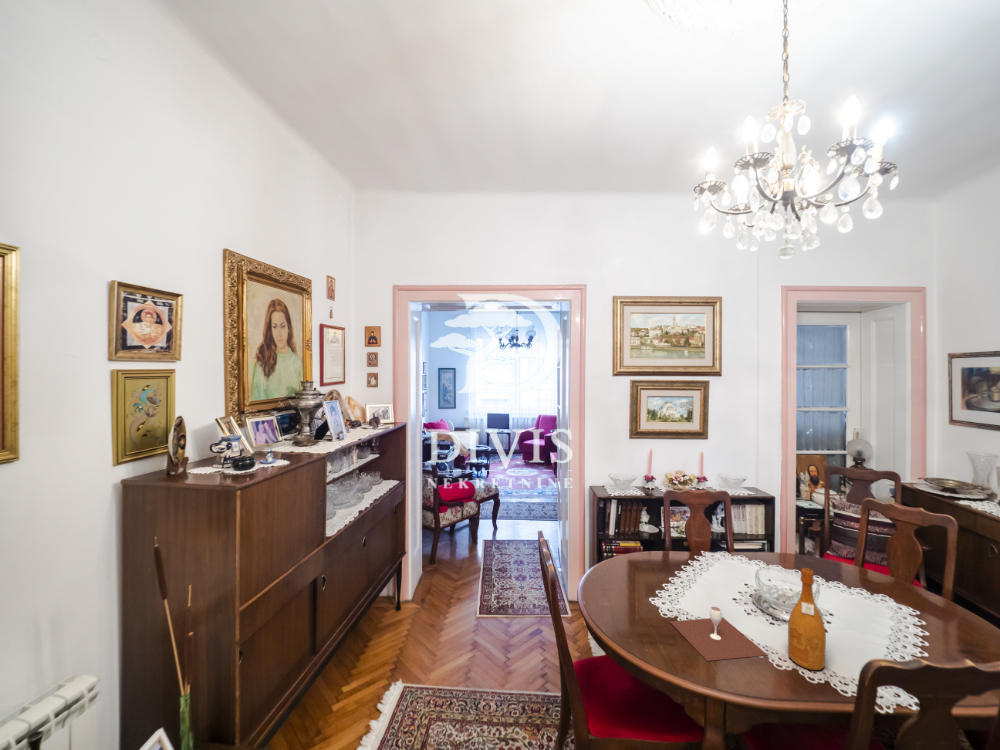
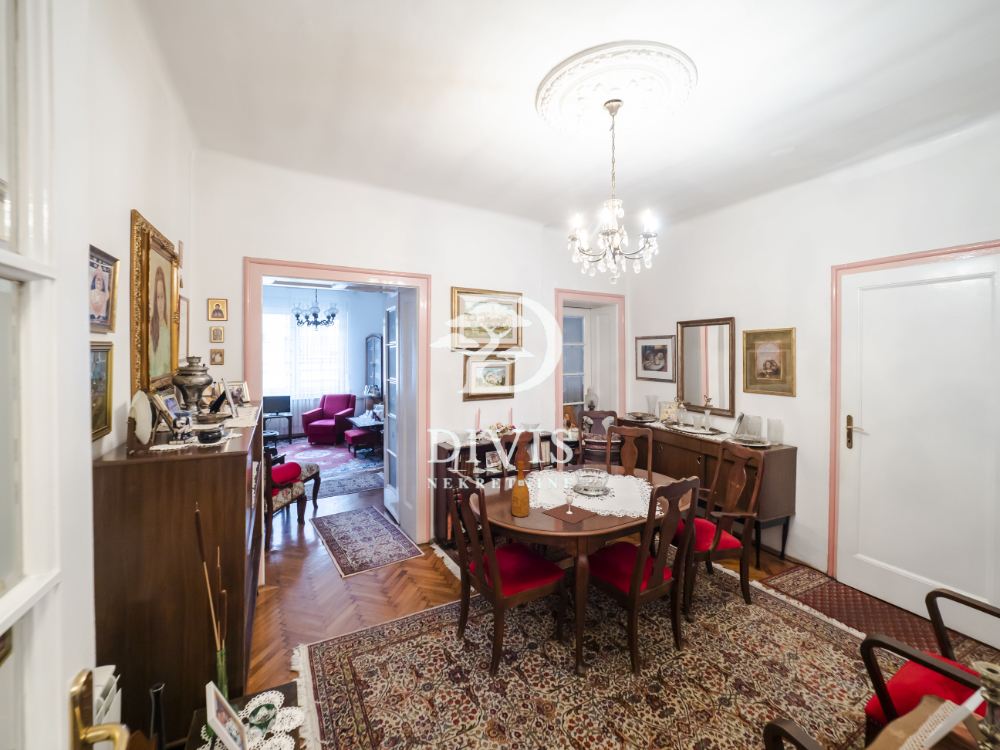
wine bottle: present [788,568,826,670] -> present [512,461,529,517]

